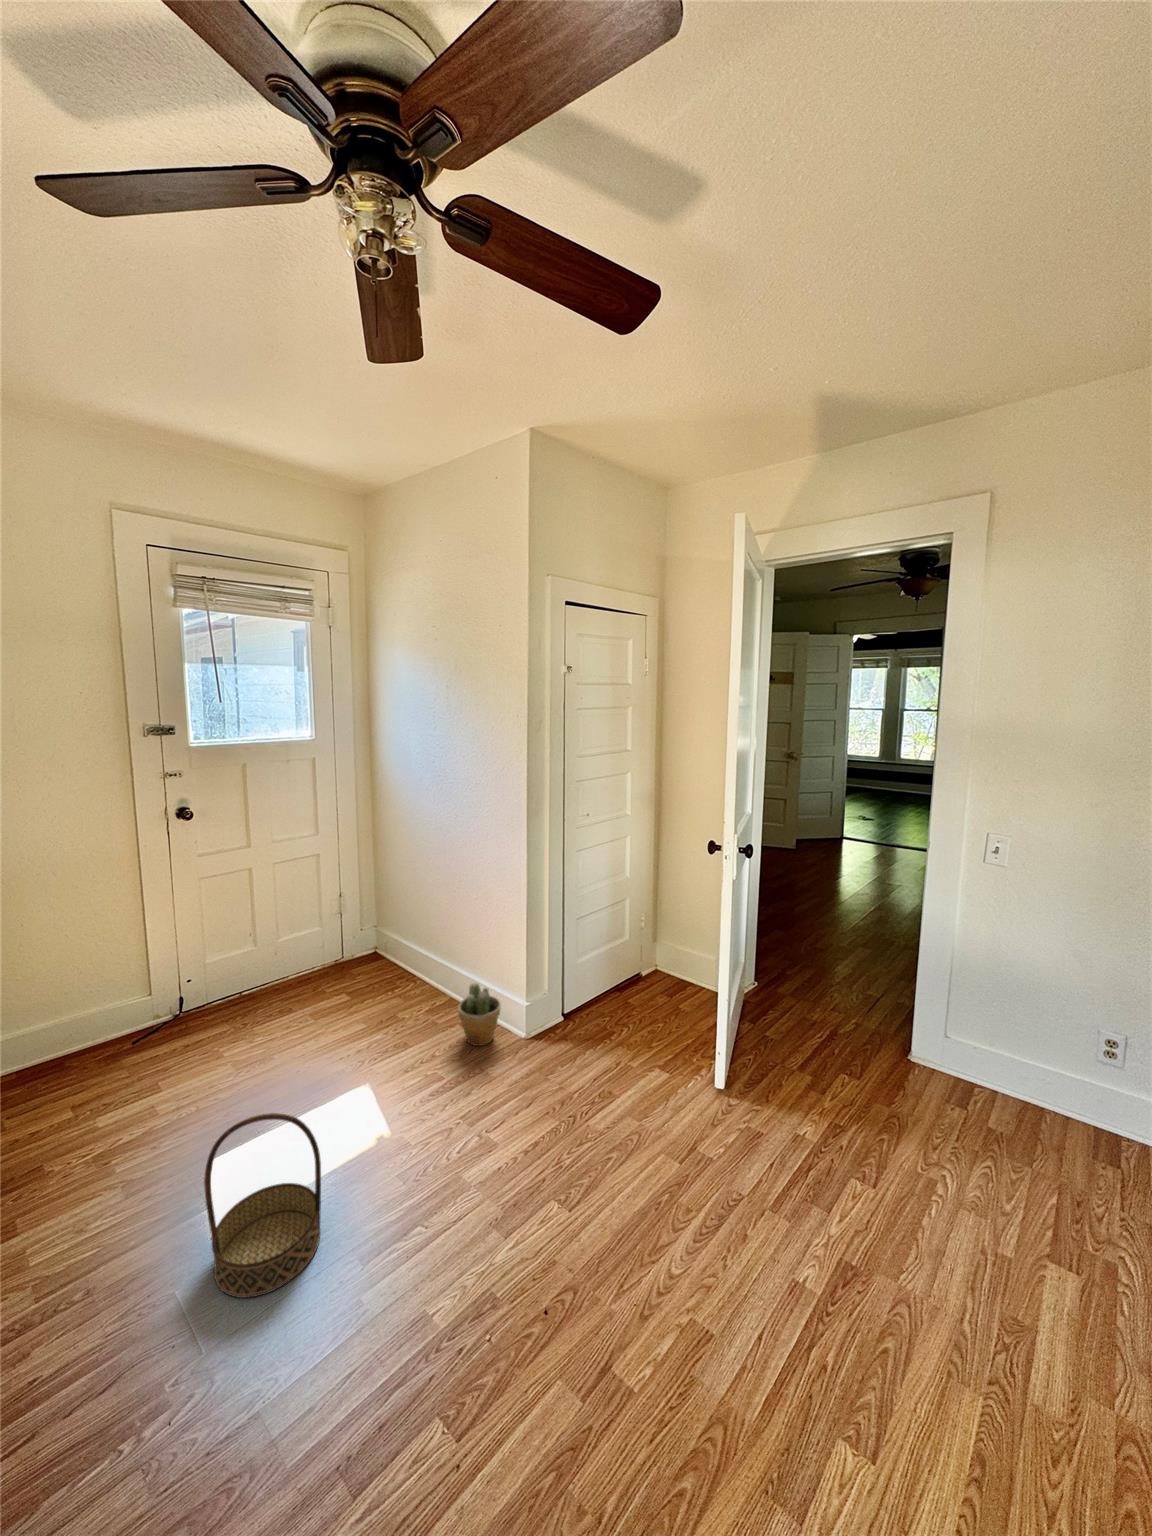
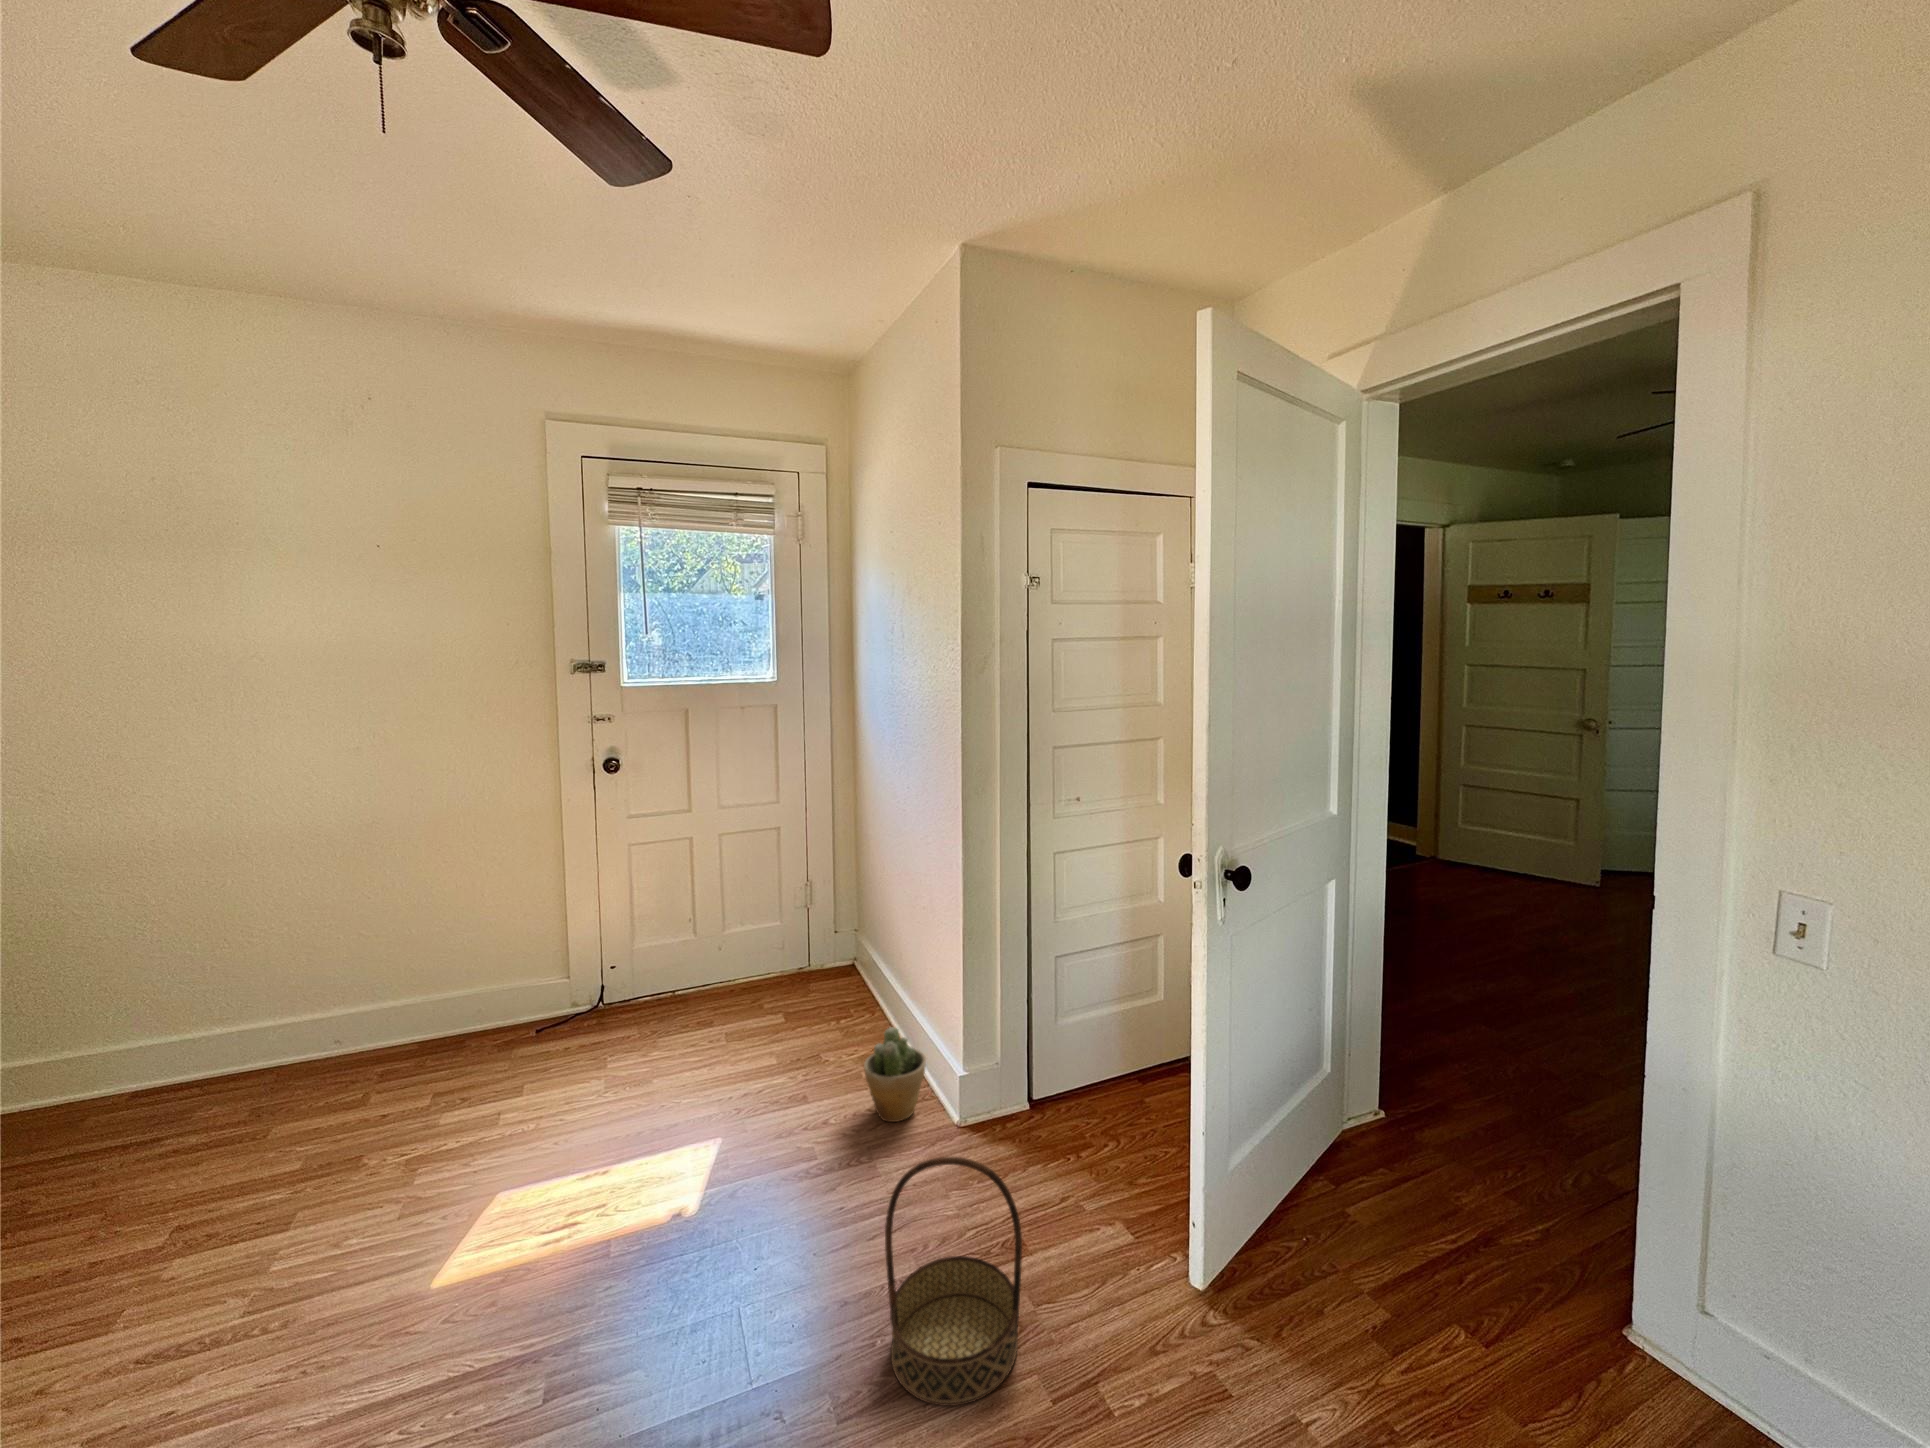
basket: present [204,1113,321,1298] -> present [885,1157,1022,1406]

